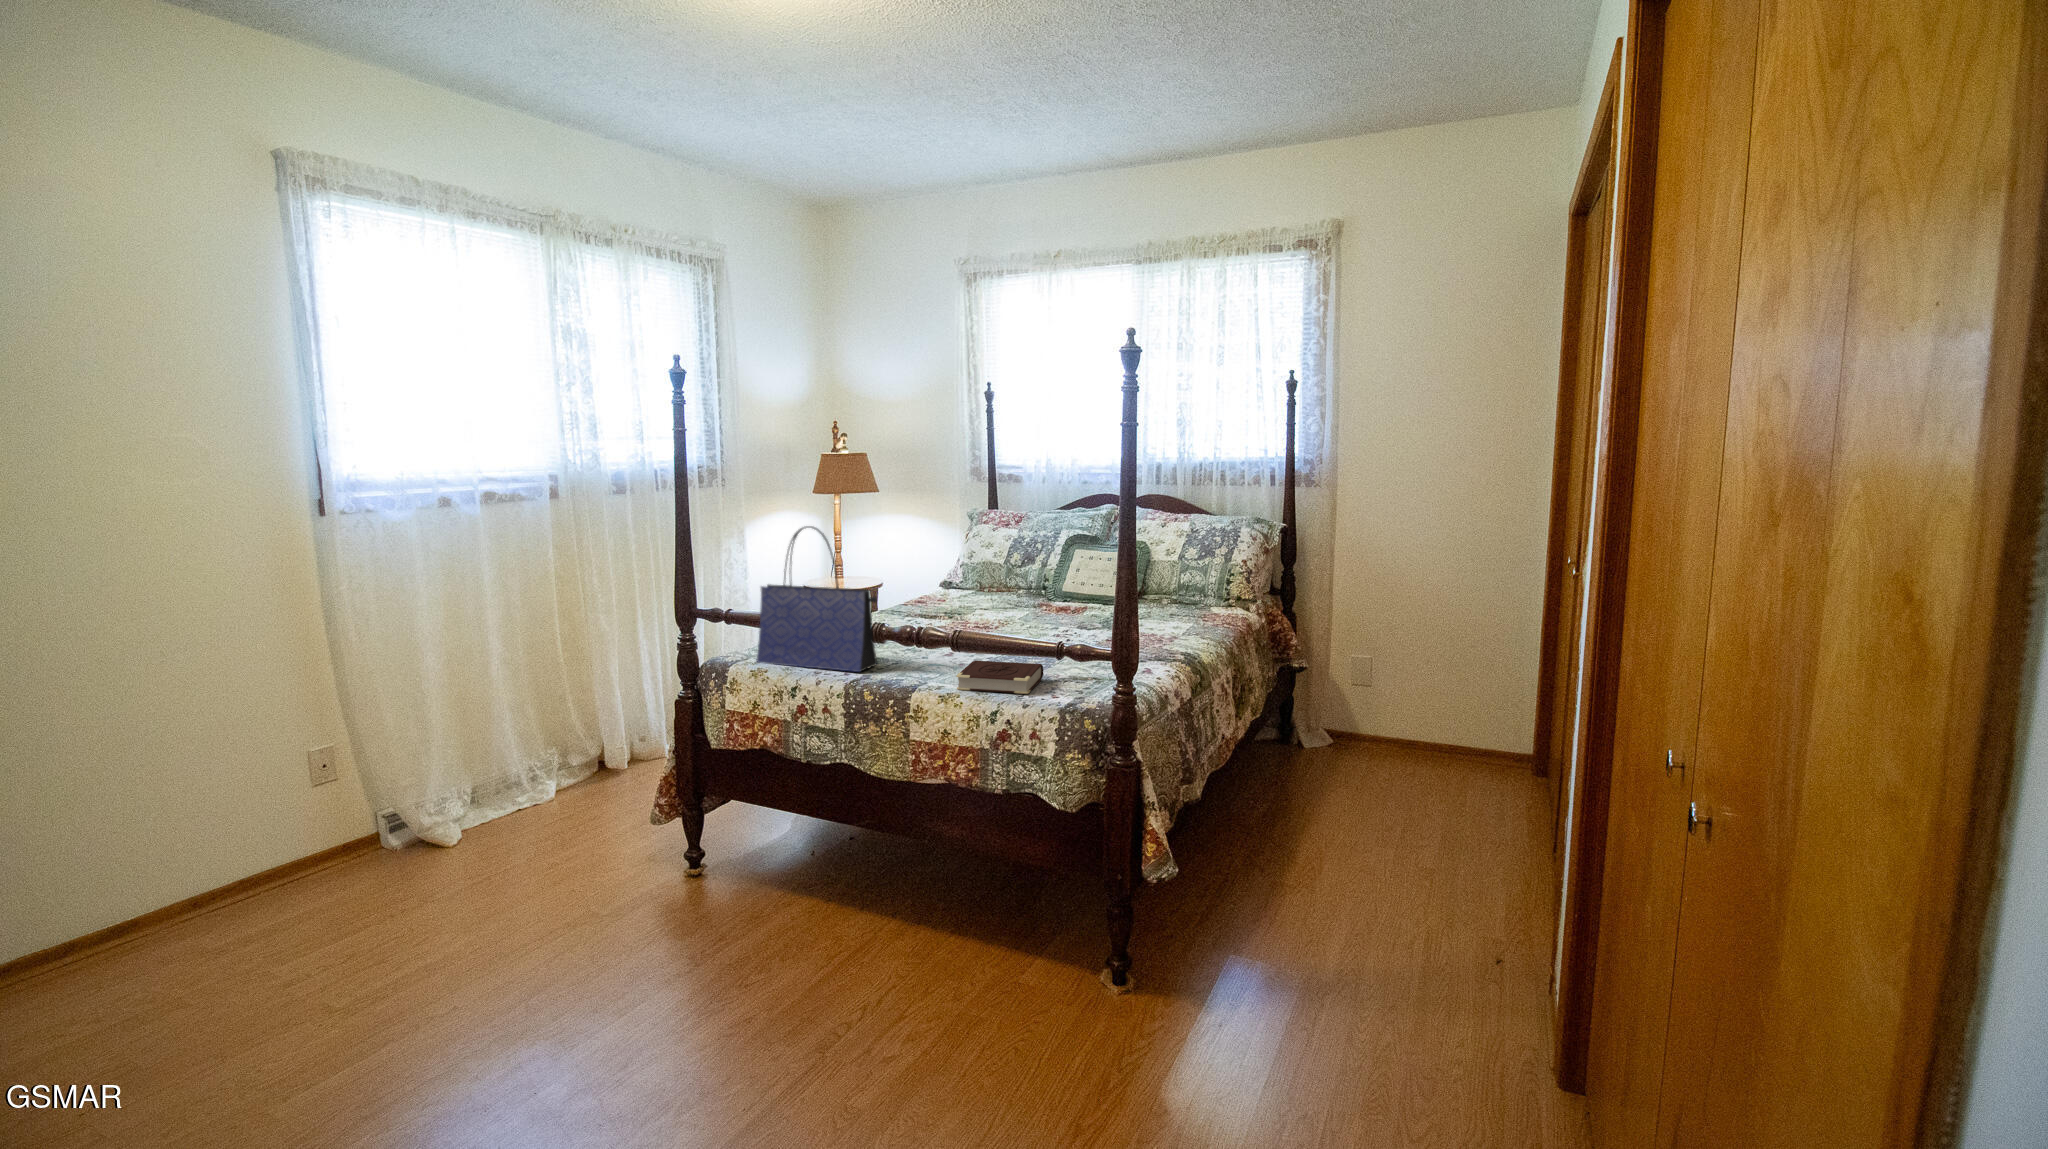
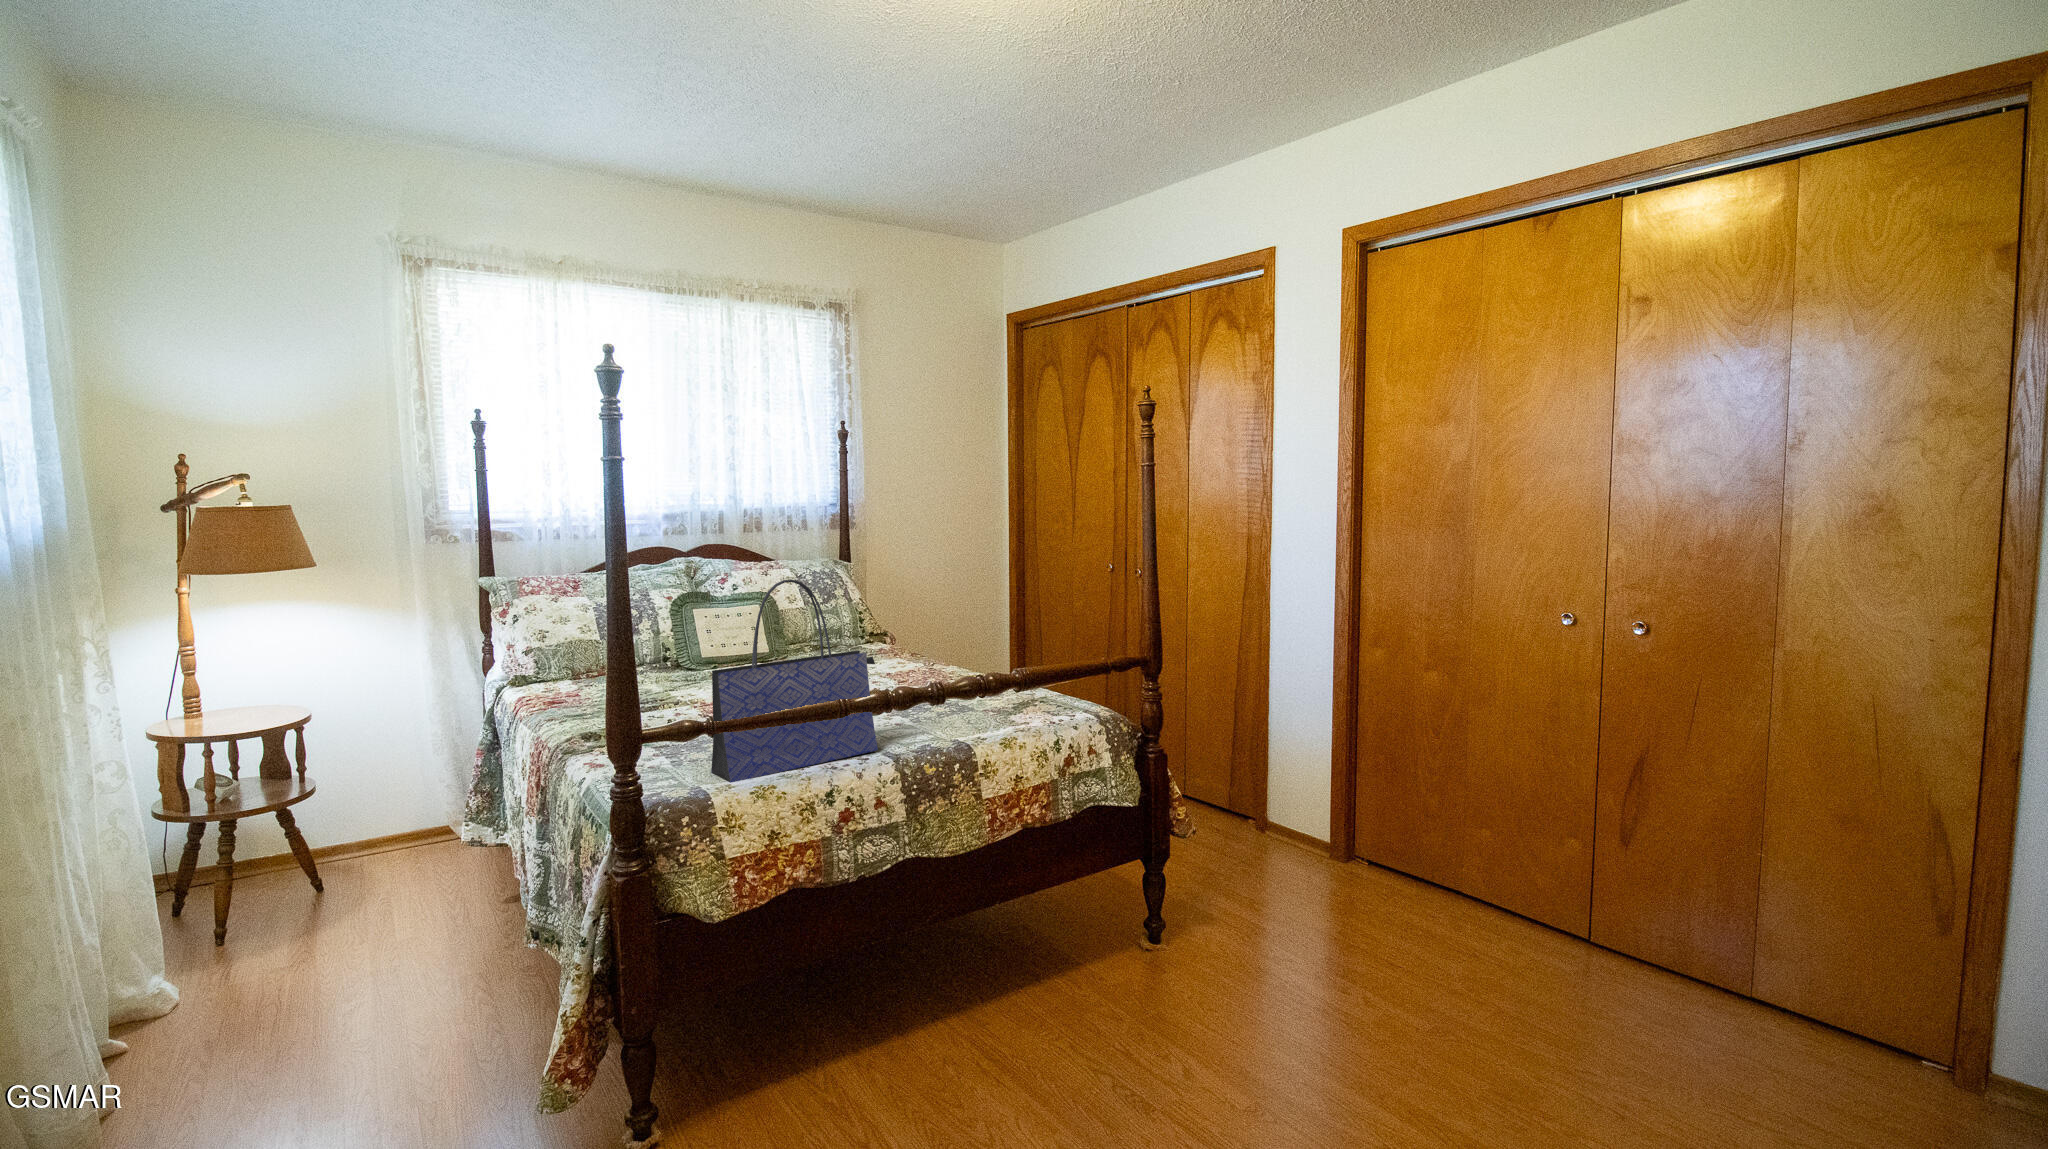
book: present [956,660,1043,694] -> none [956,695,1053,733]

